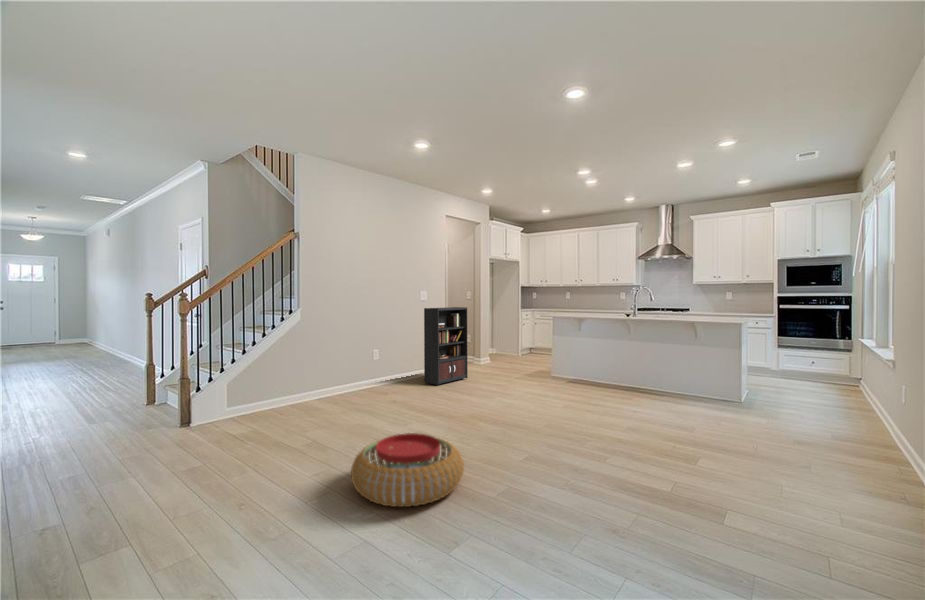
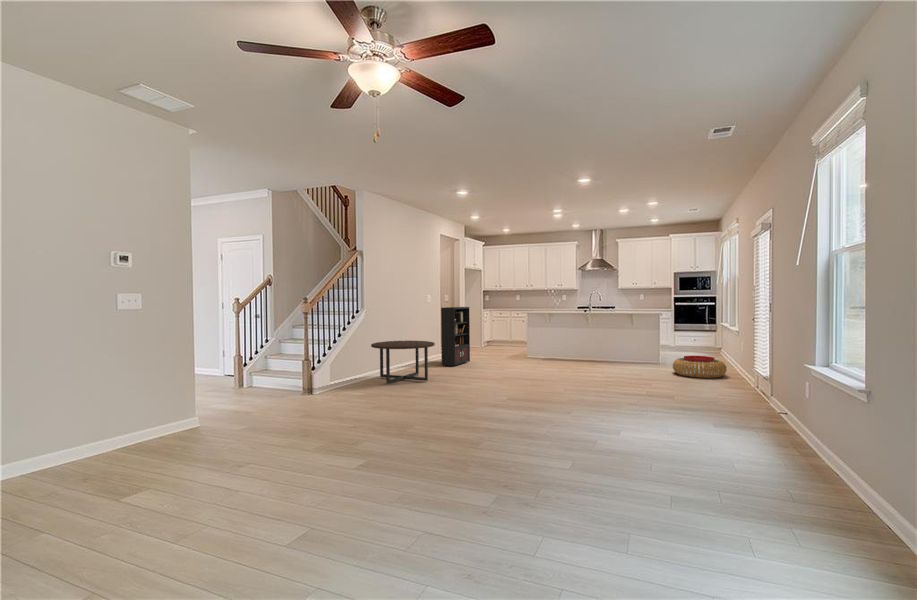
coffee table: none [295,352,384,415] -> present [371,341,435,385]
pouf: present [351,433,464,507] -> present [673,356,727,378]

